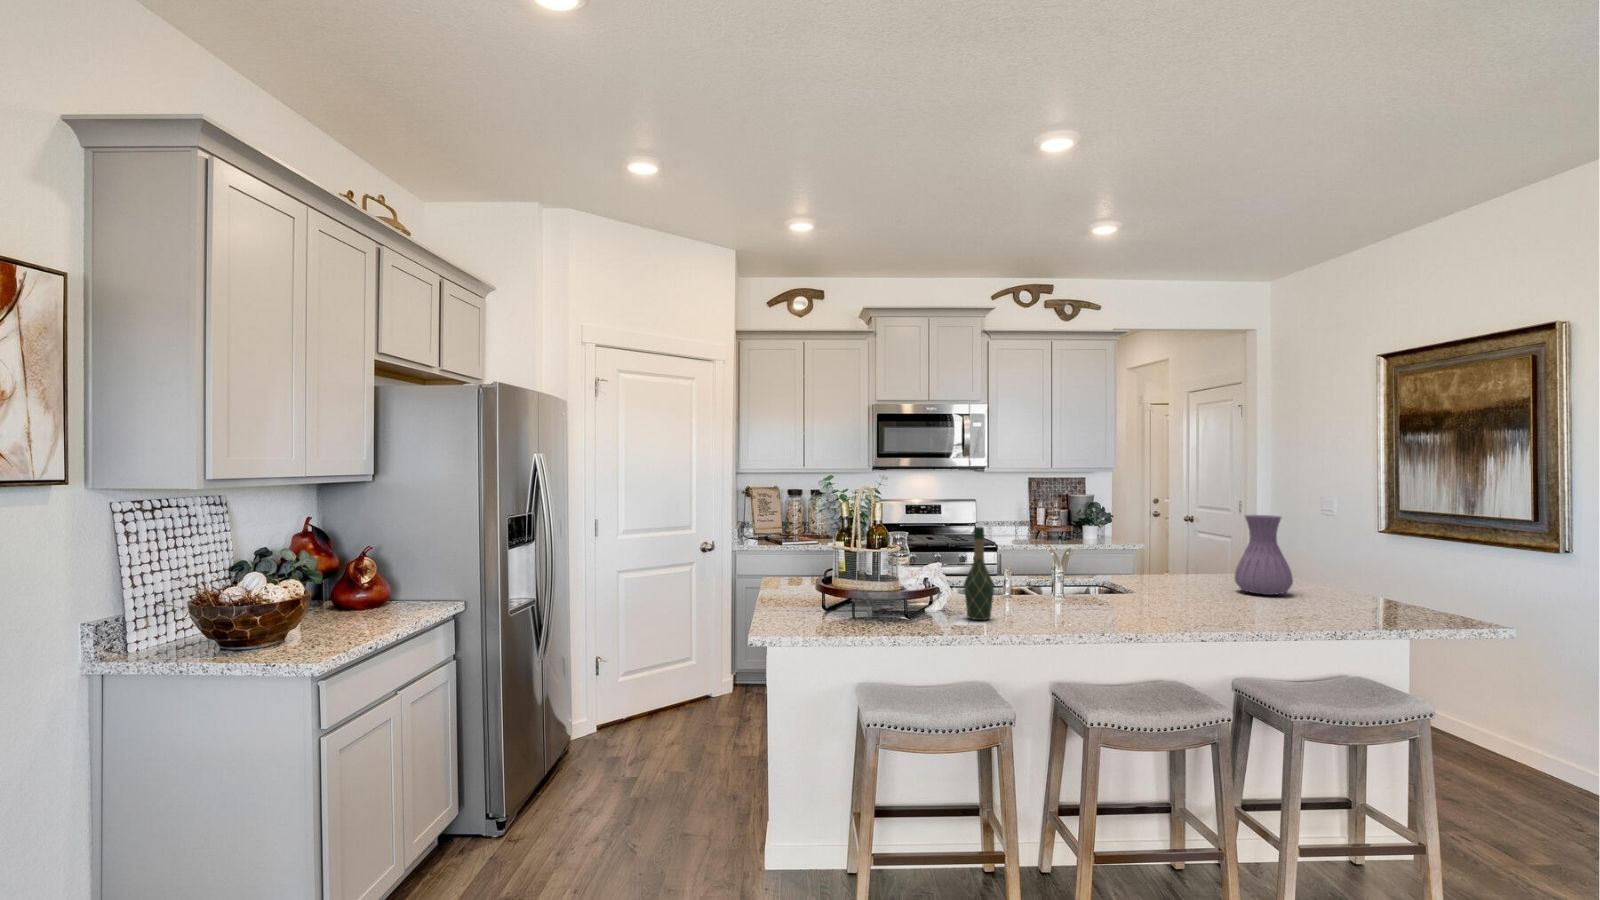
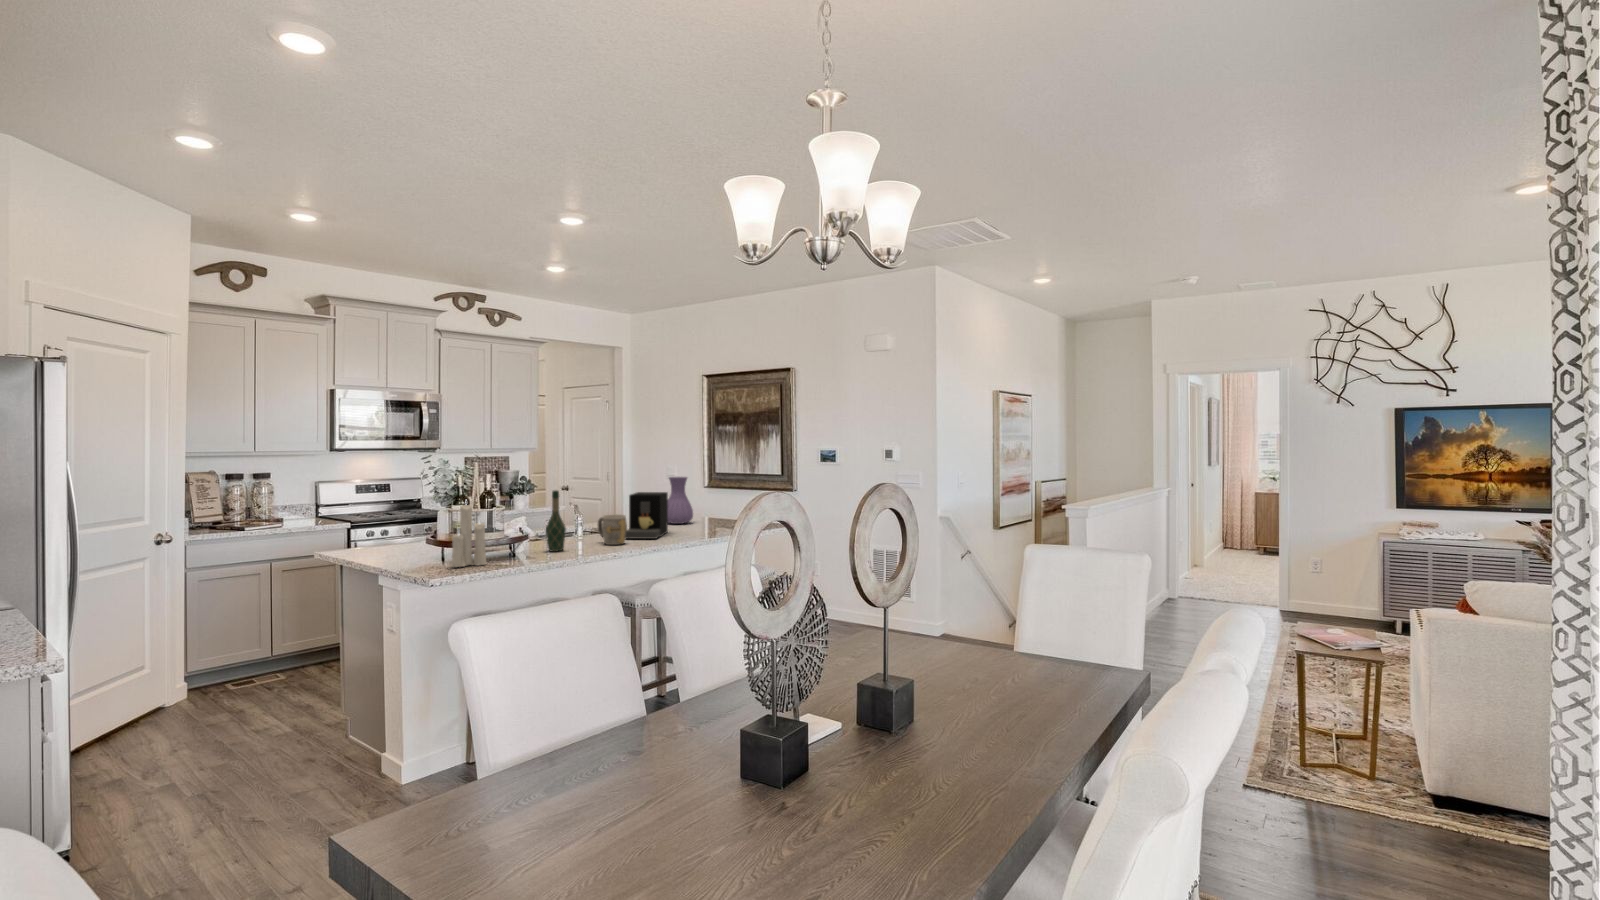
candle: none [800,523,848,628] -> present [451,500,486,567]
coffee maker: none [1115,537,1216,621] -> present [626,492,668,539]
mug: none [1066,571,1108,623] -> present [598,514,627,545]

